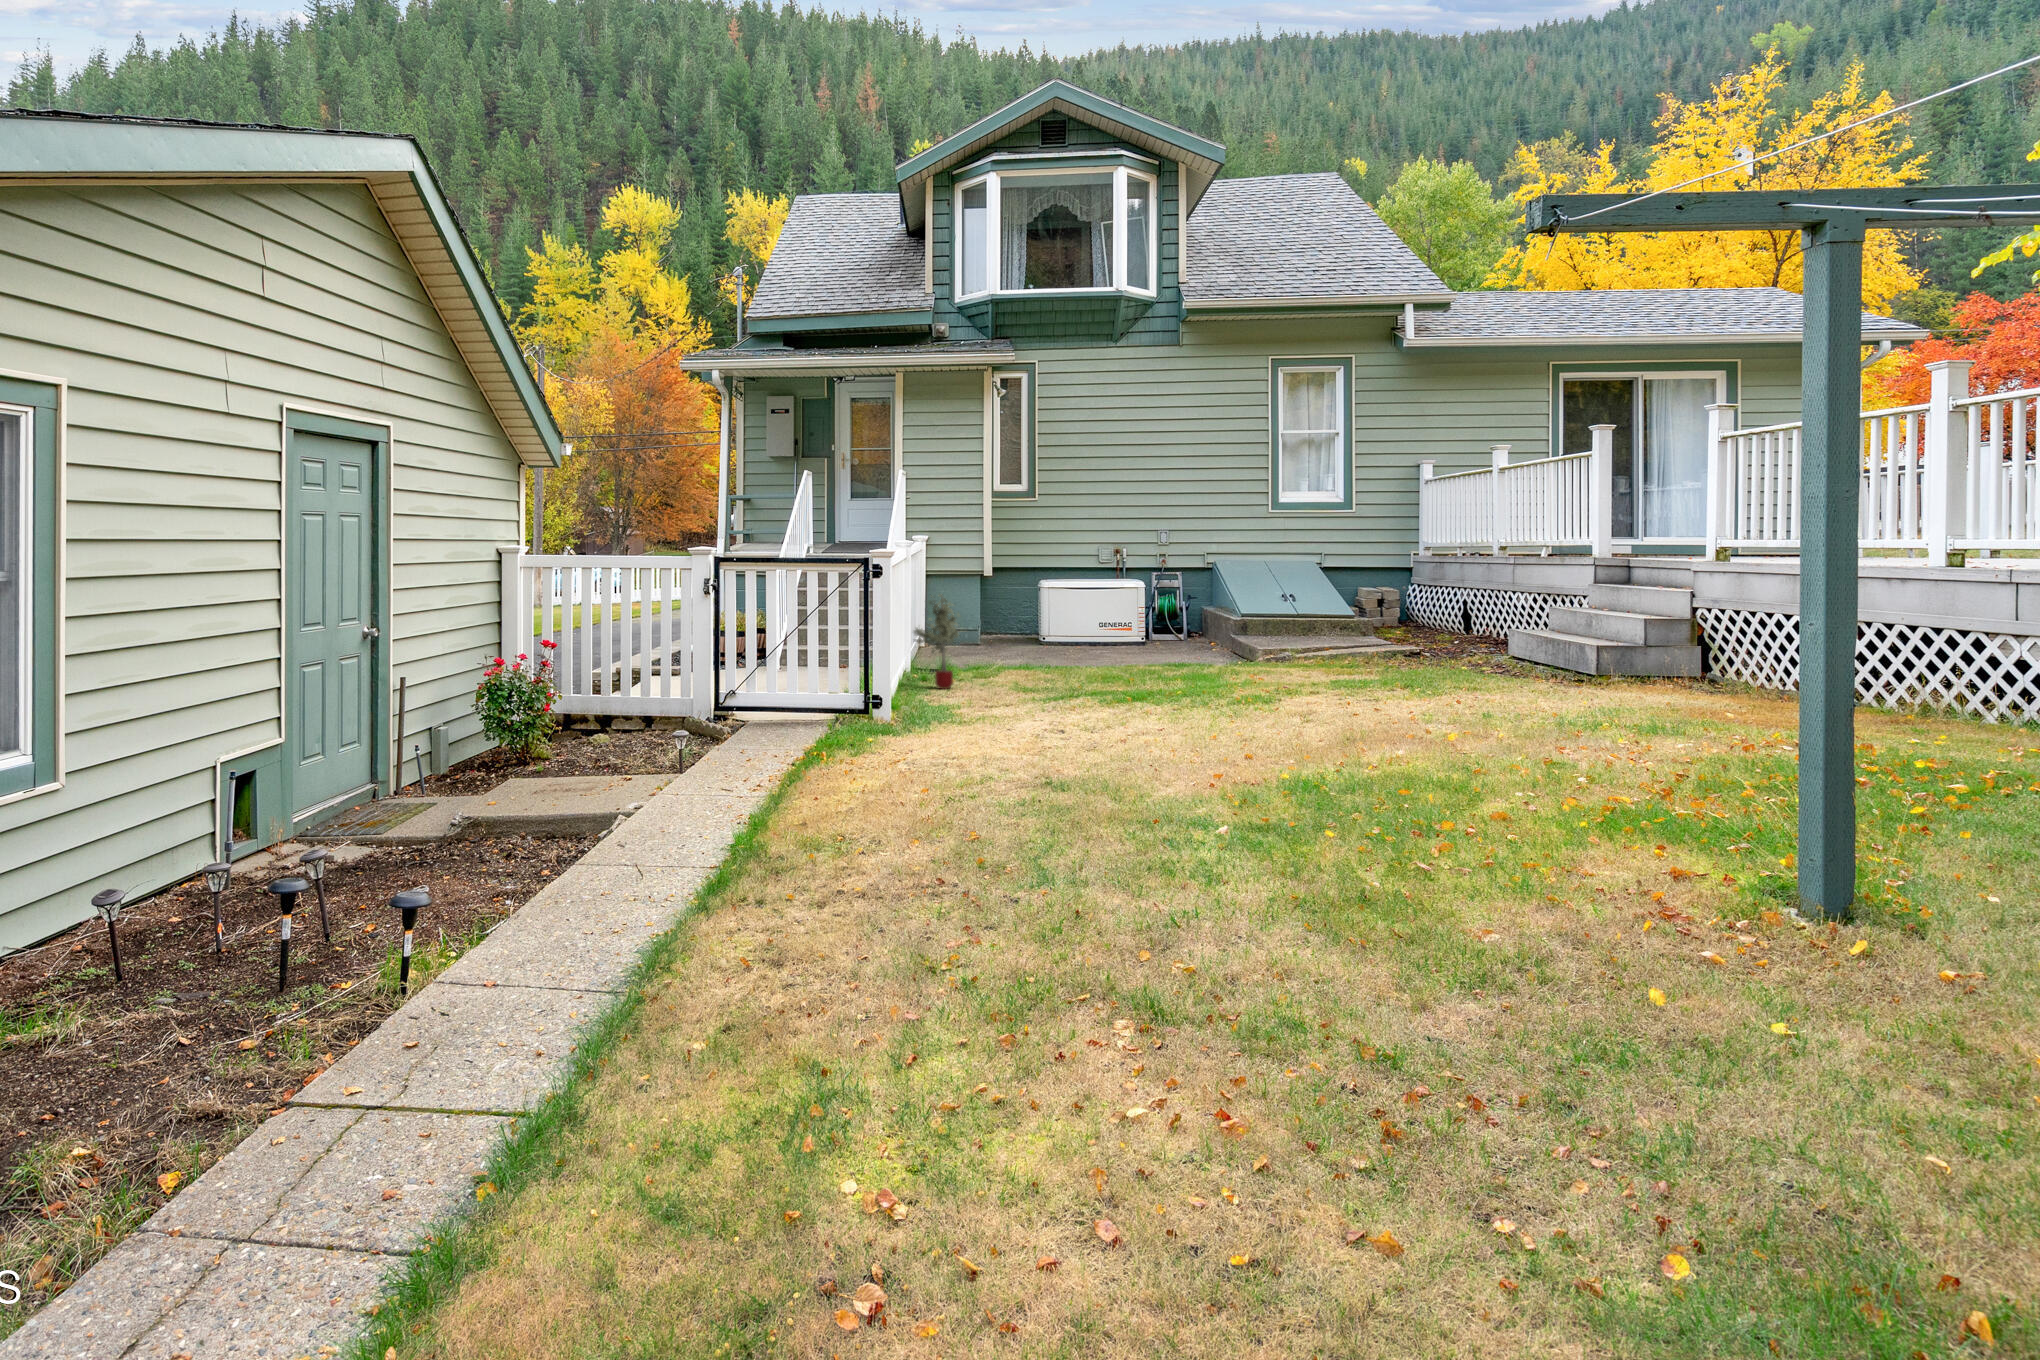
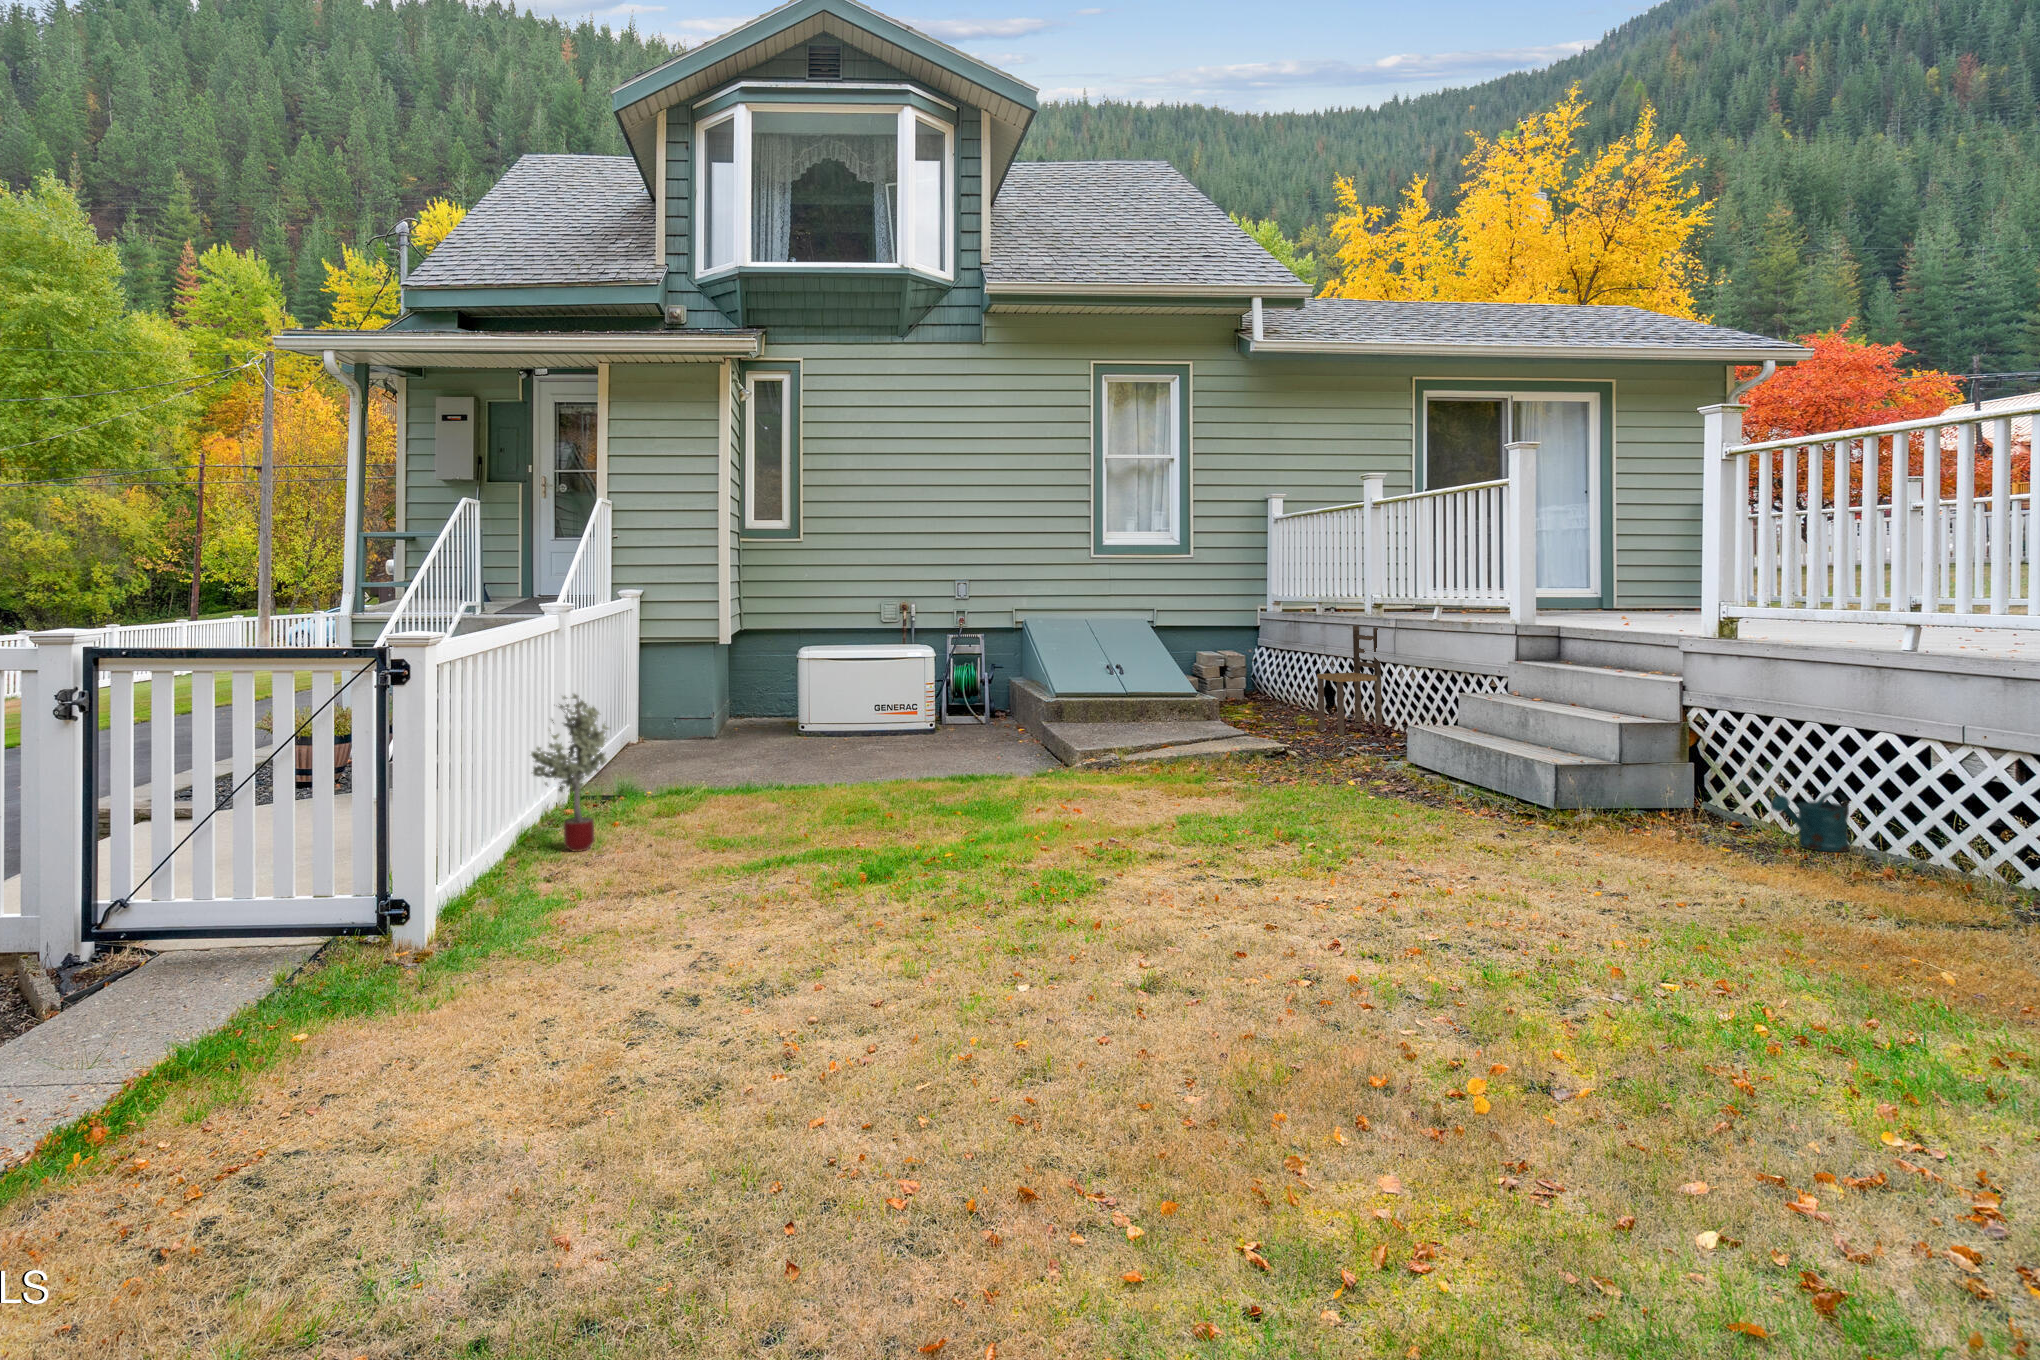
chair: none [1452,564,1504,647] -> present [1317,626,1382,735]
watering can: none [1722,653,1779,690] -> present [1771,792,1850,852]

